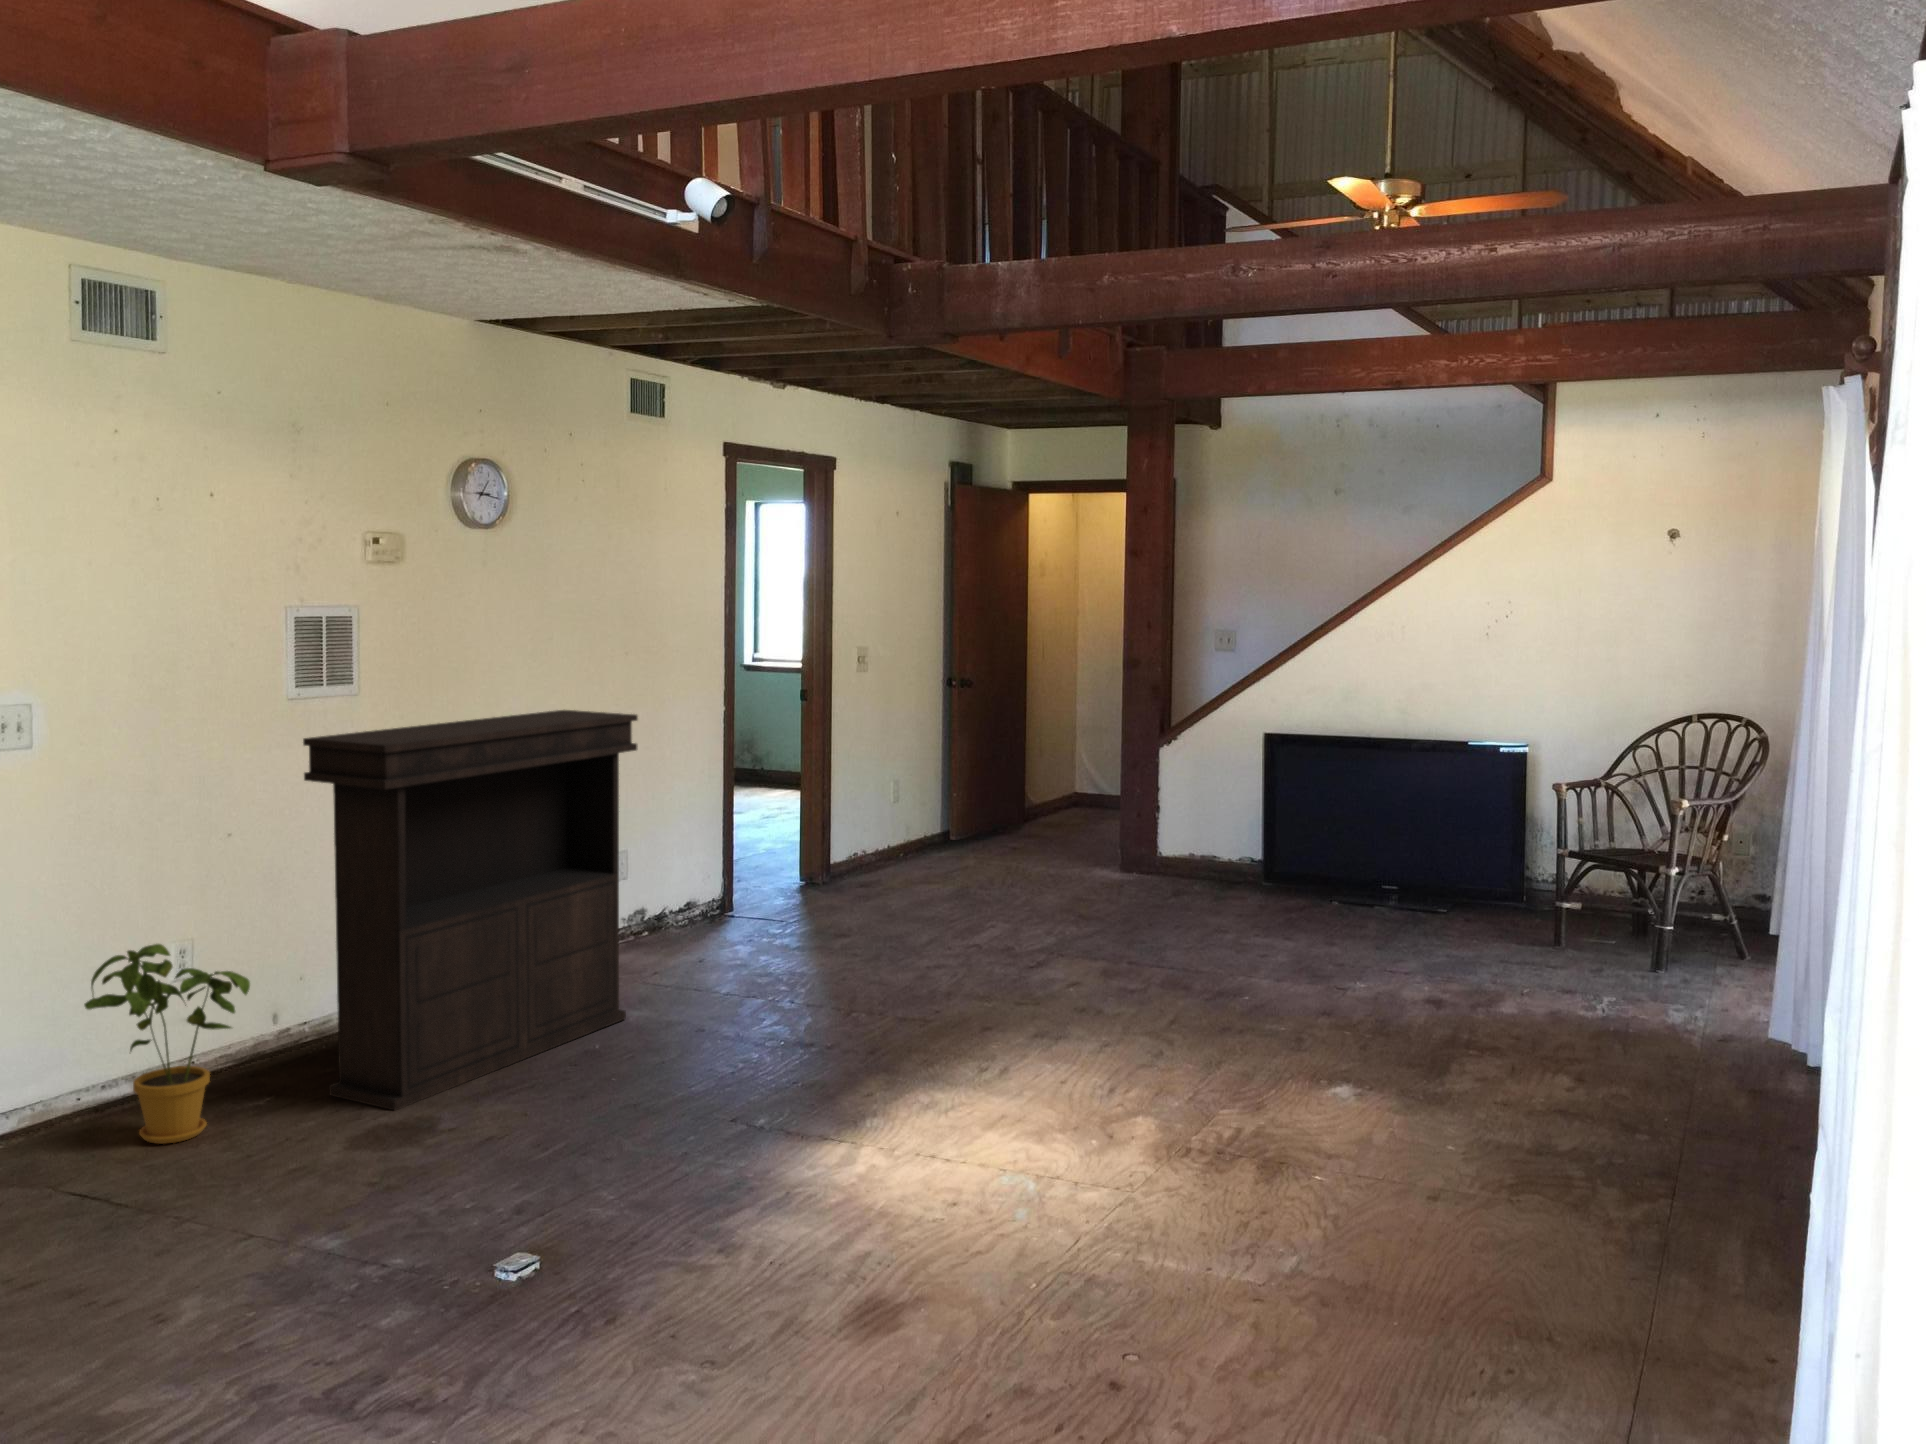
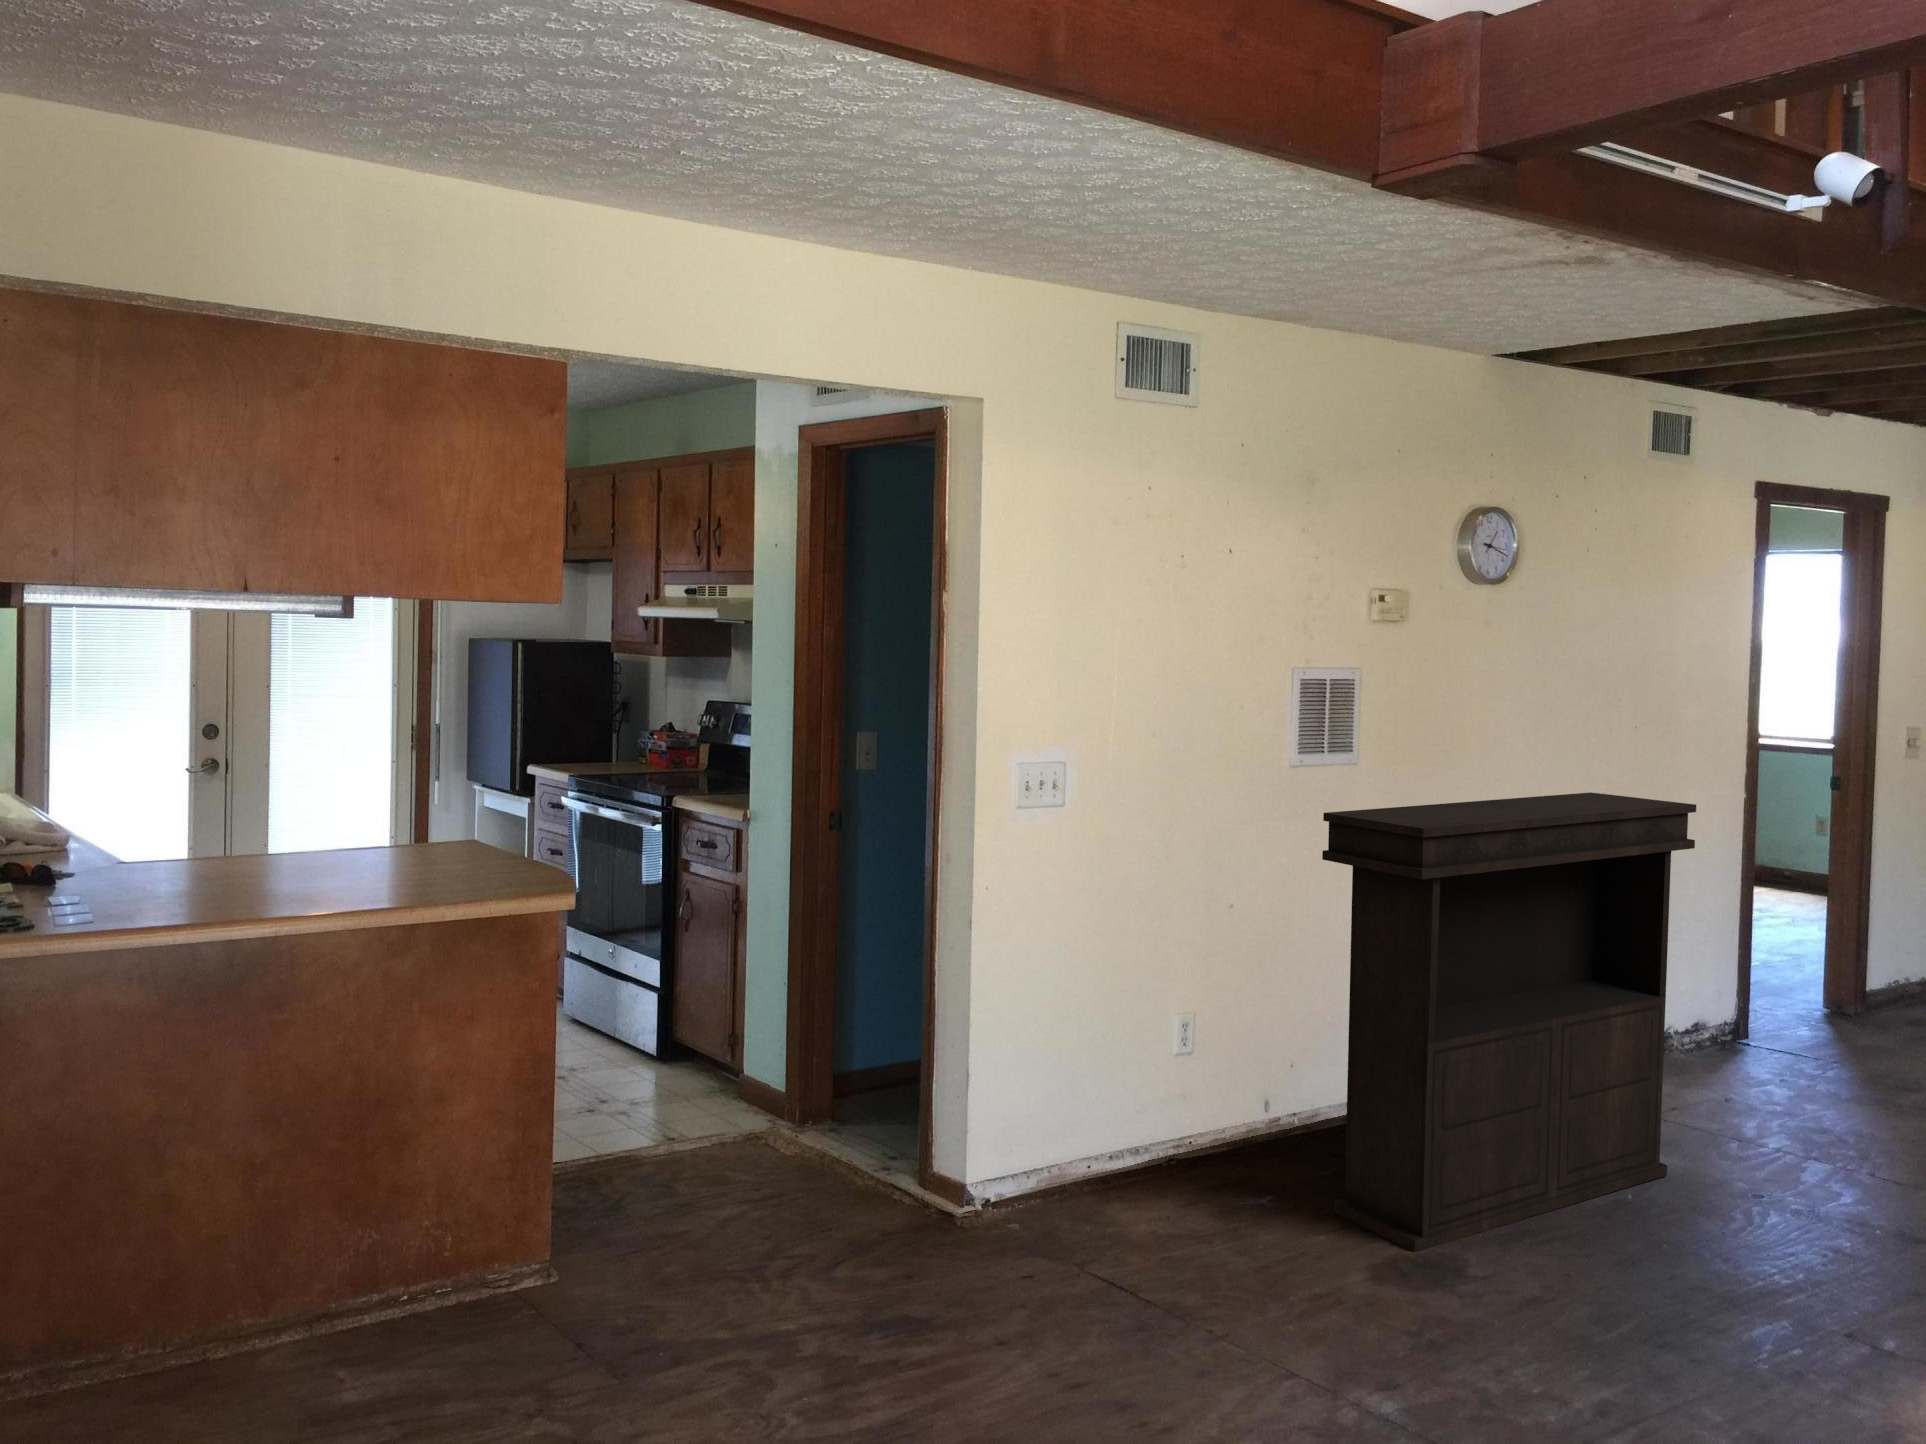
house plant: present [84,944,250,1144] -> none [1101,1023,1266,1240]

